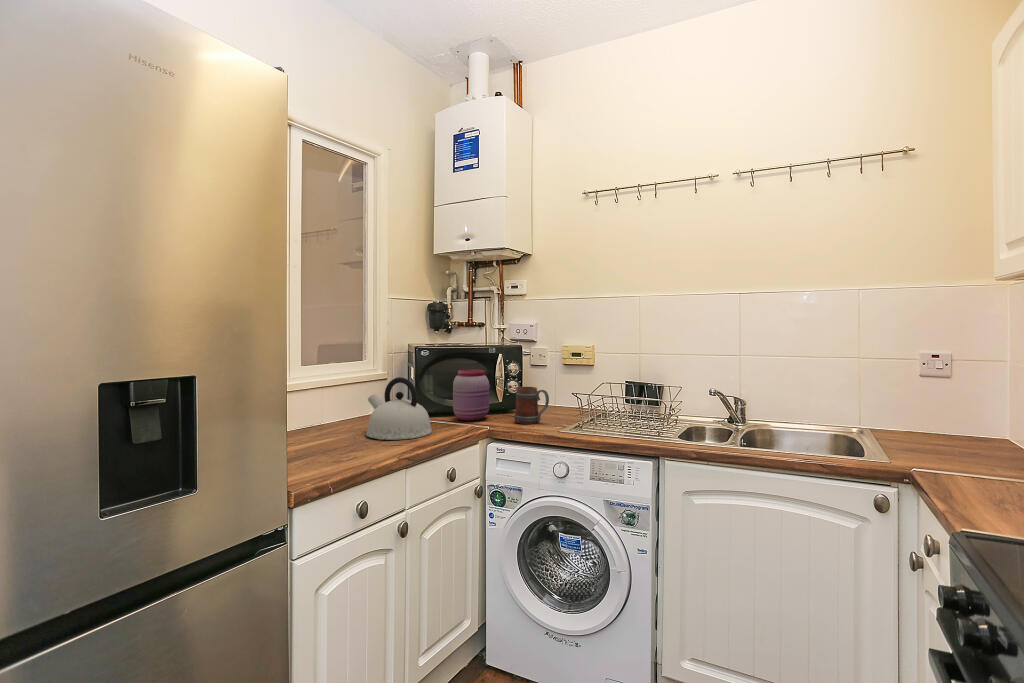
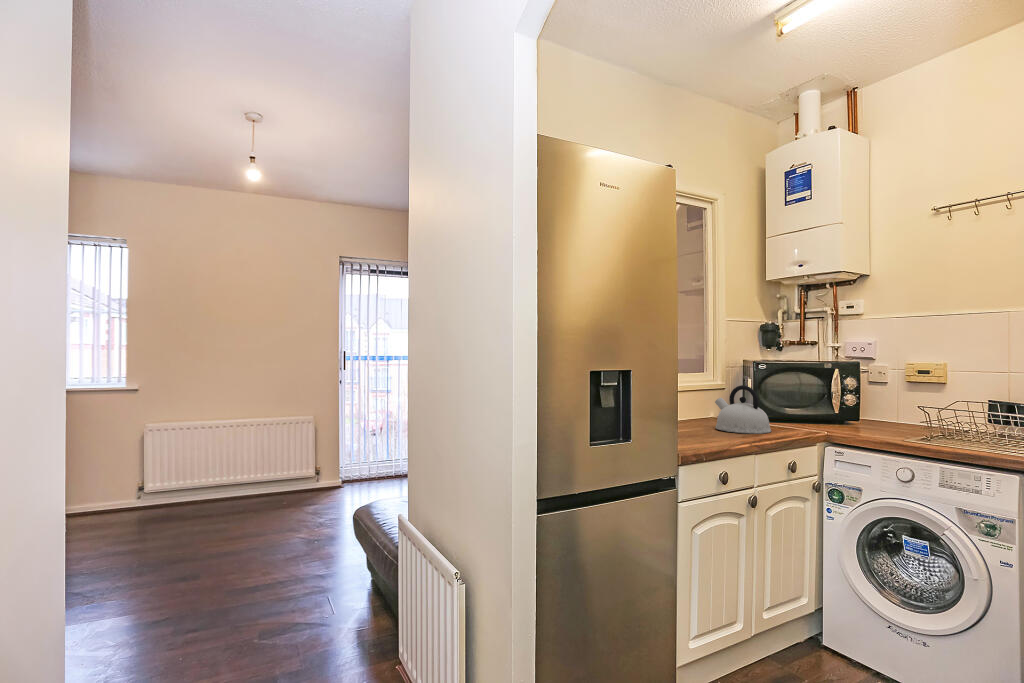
jar: present [453,369,489,421] -> none [788,382,825,428]
mug: present [514,387,549,424] -> none [853,400,892,434]

